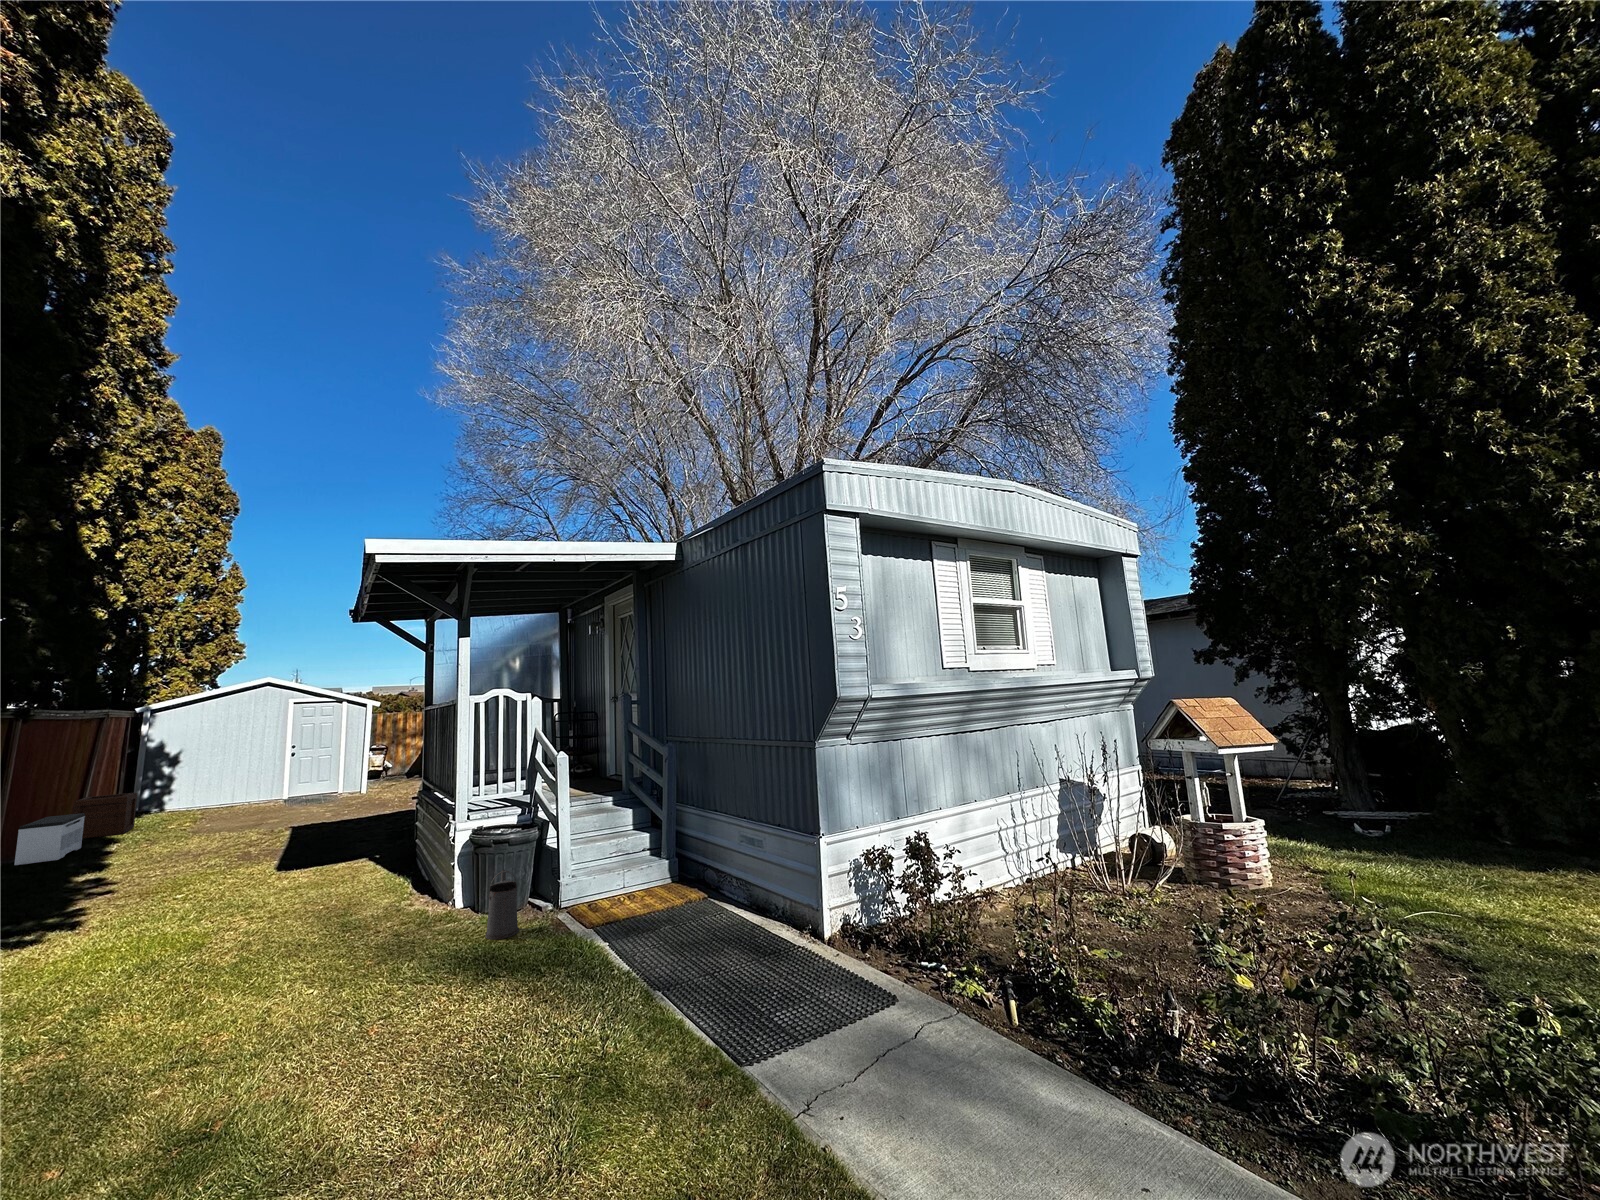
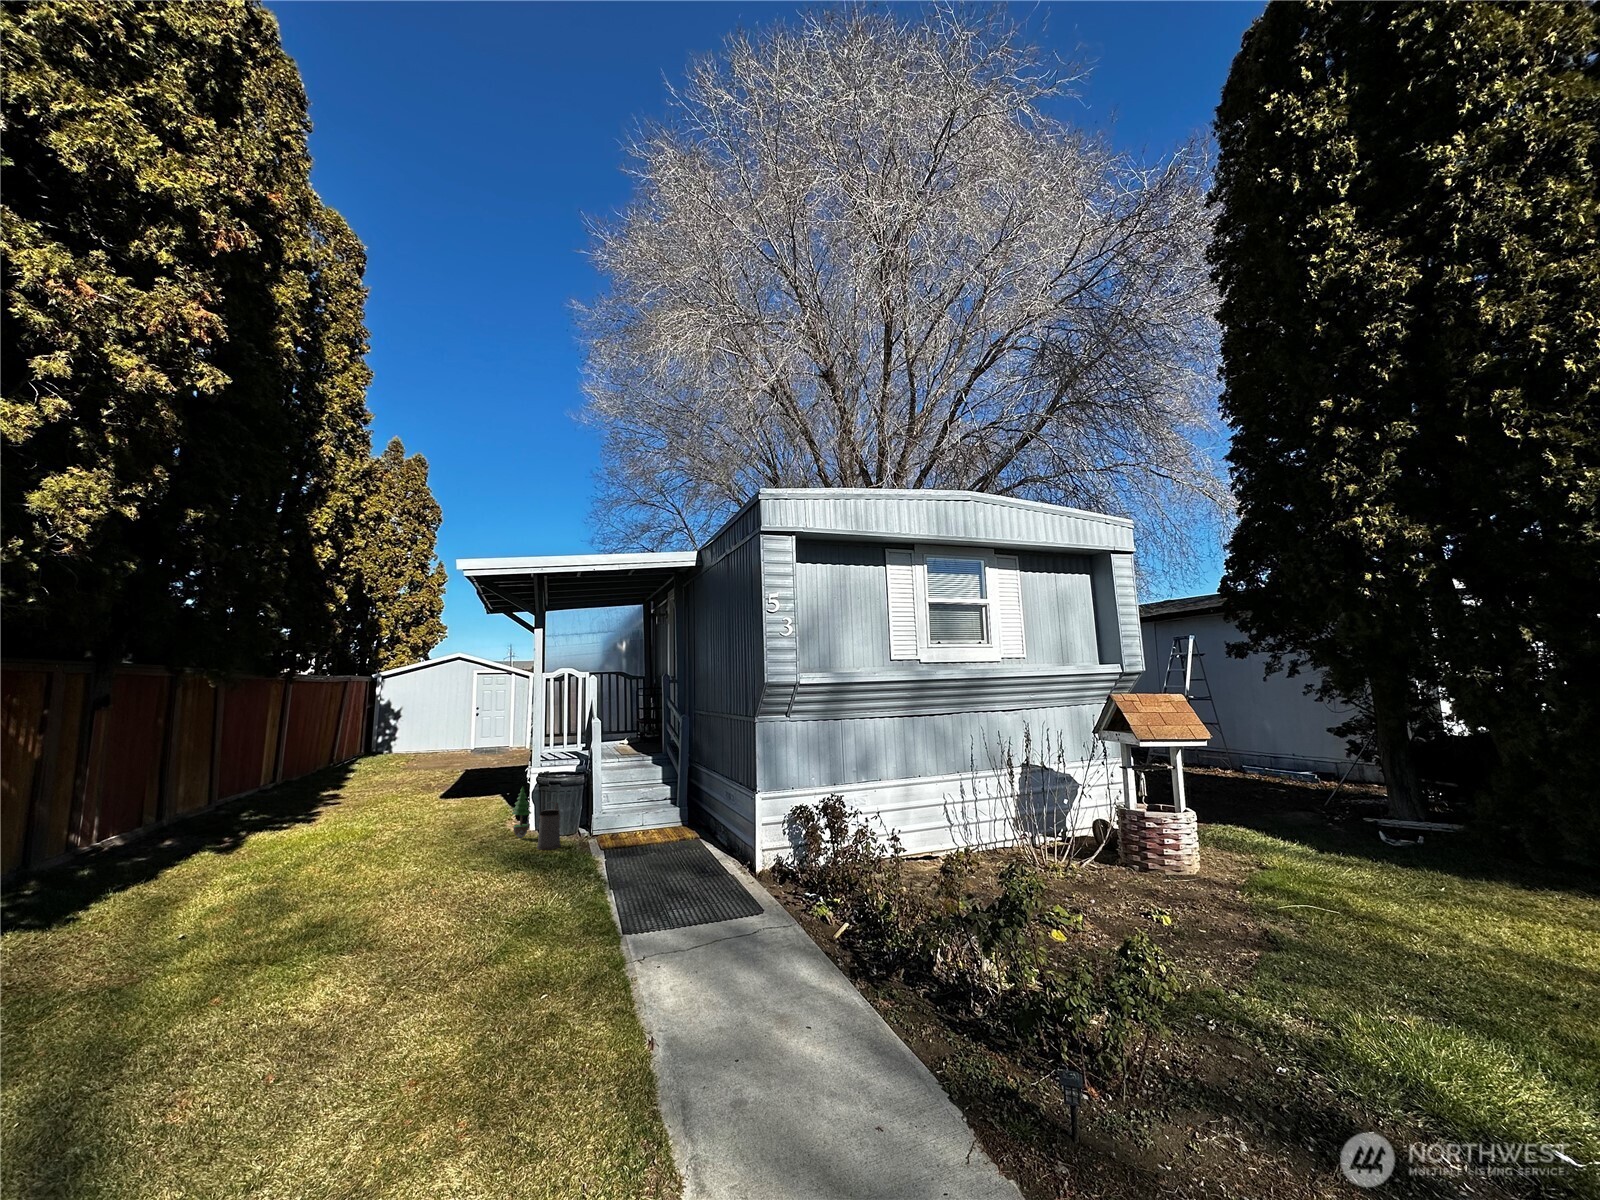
wooden crate: present [72,793,137,839] -> none [328,737,369,768]
bench: present [14,813,85,865] -> none [293,748,334,781]
potted tree: none [437,852,465,924] -> present [512,787,531,838]

